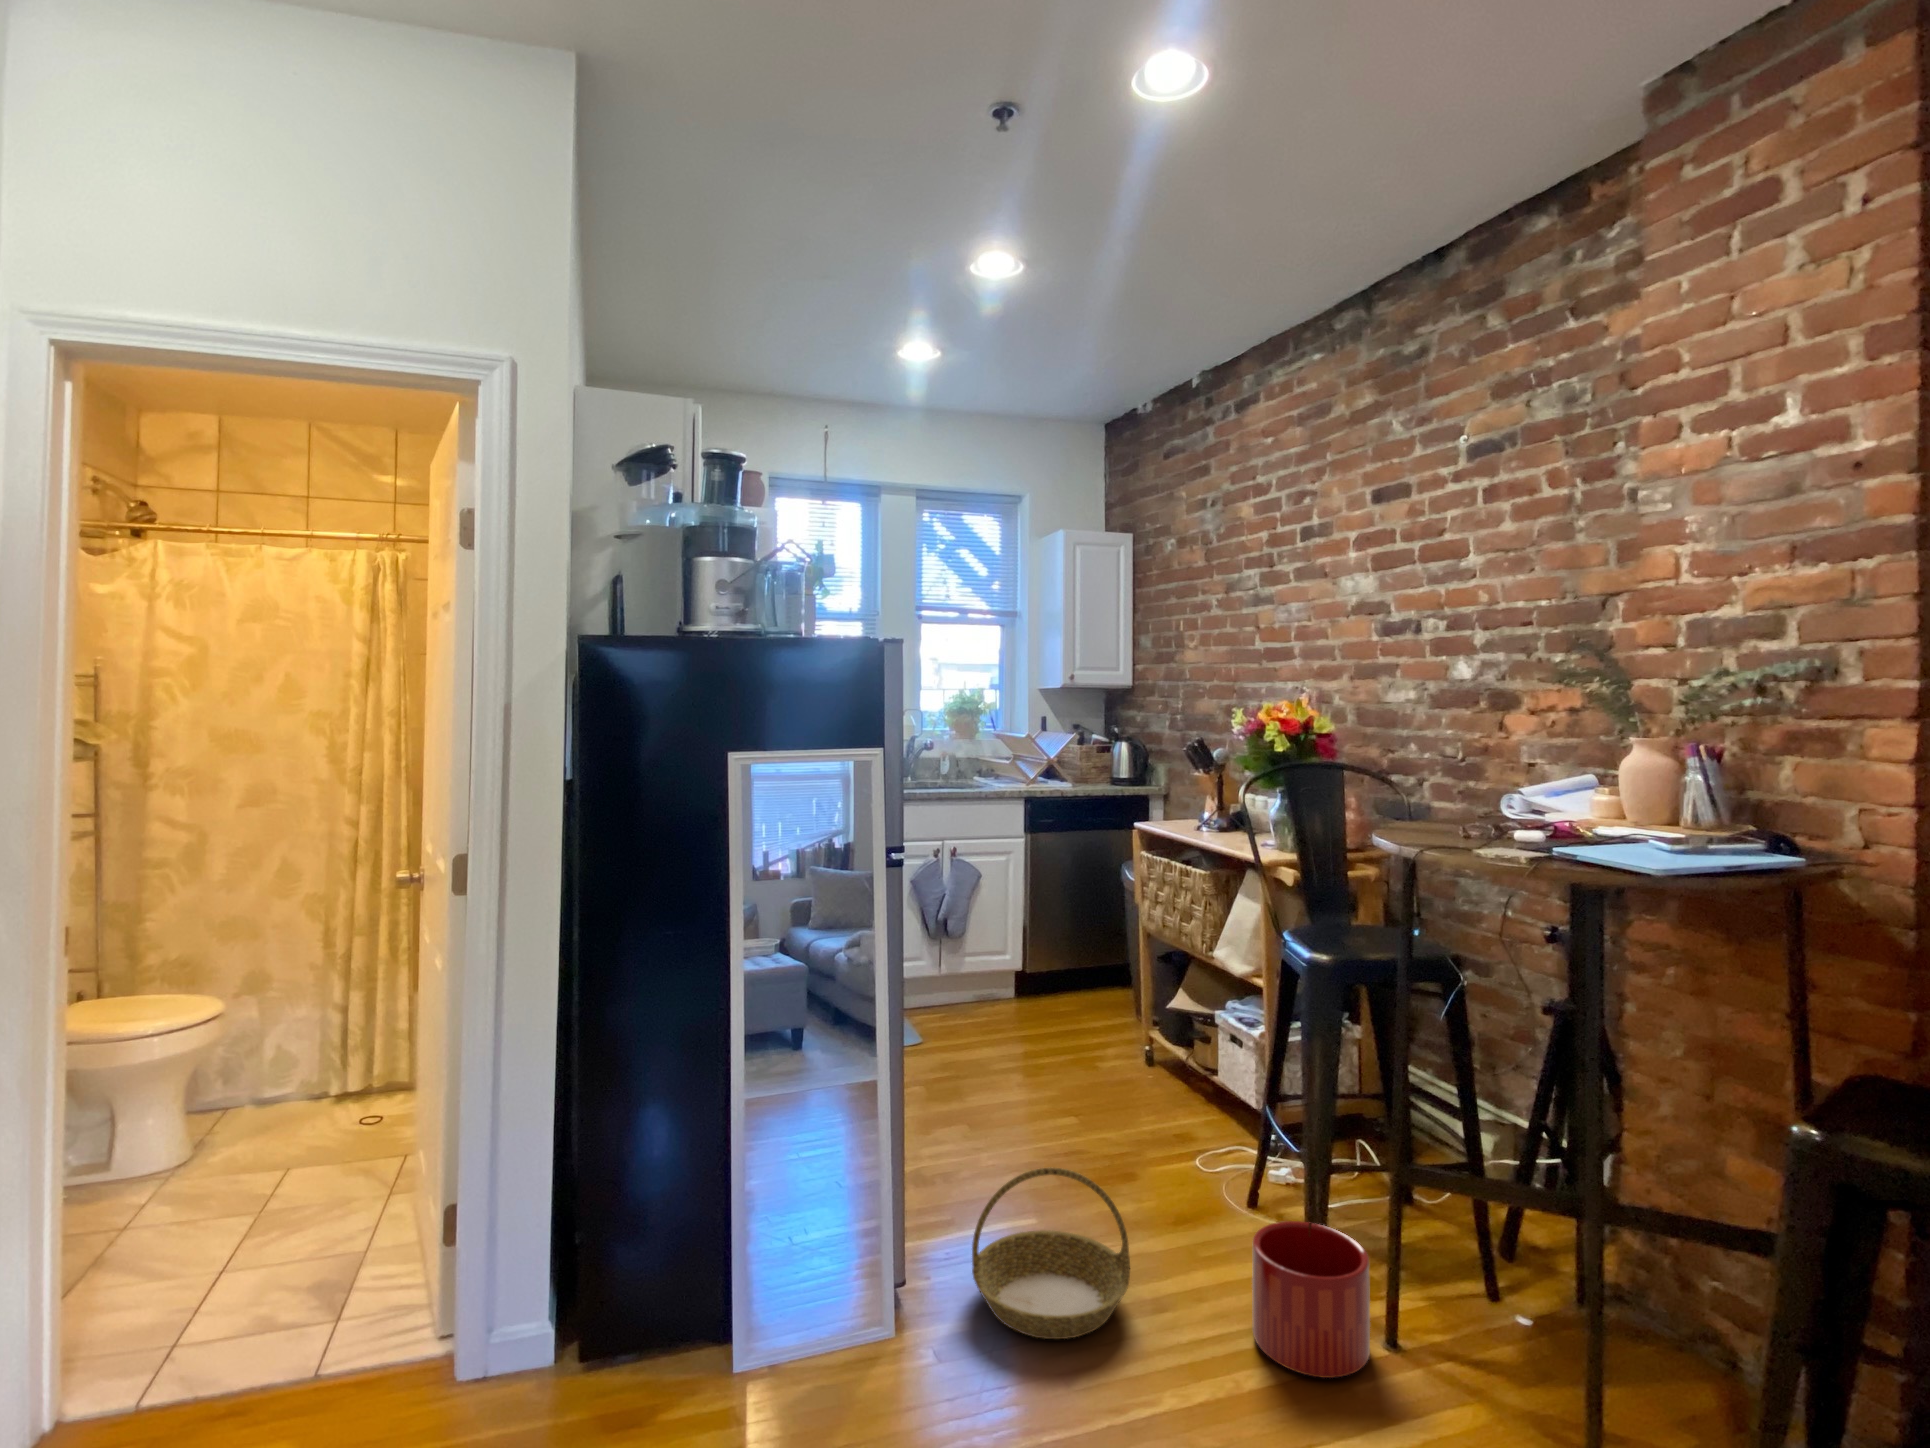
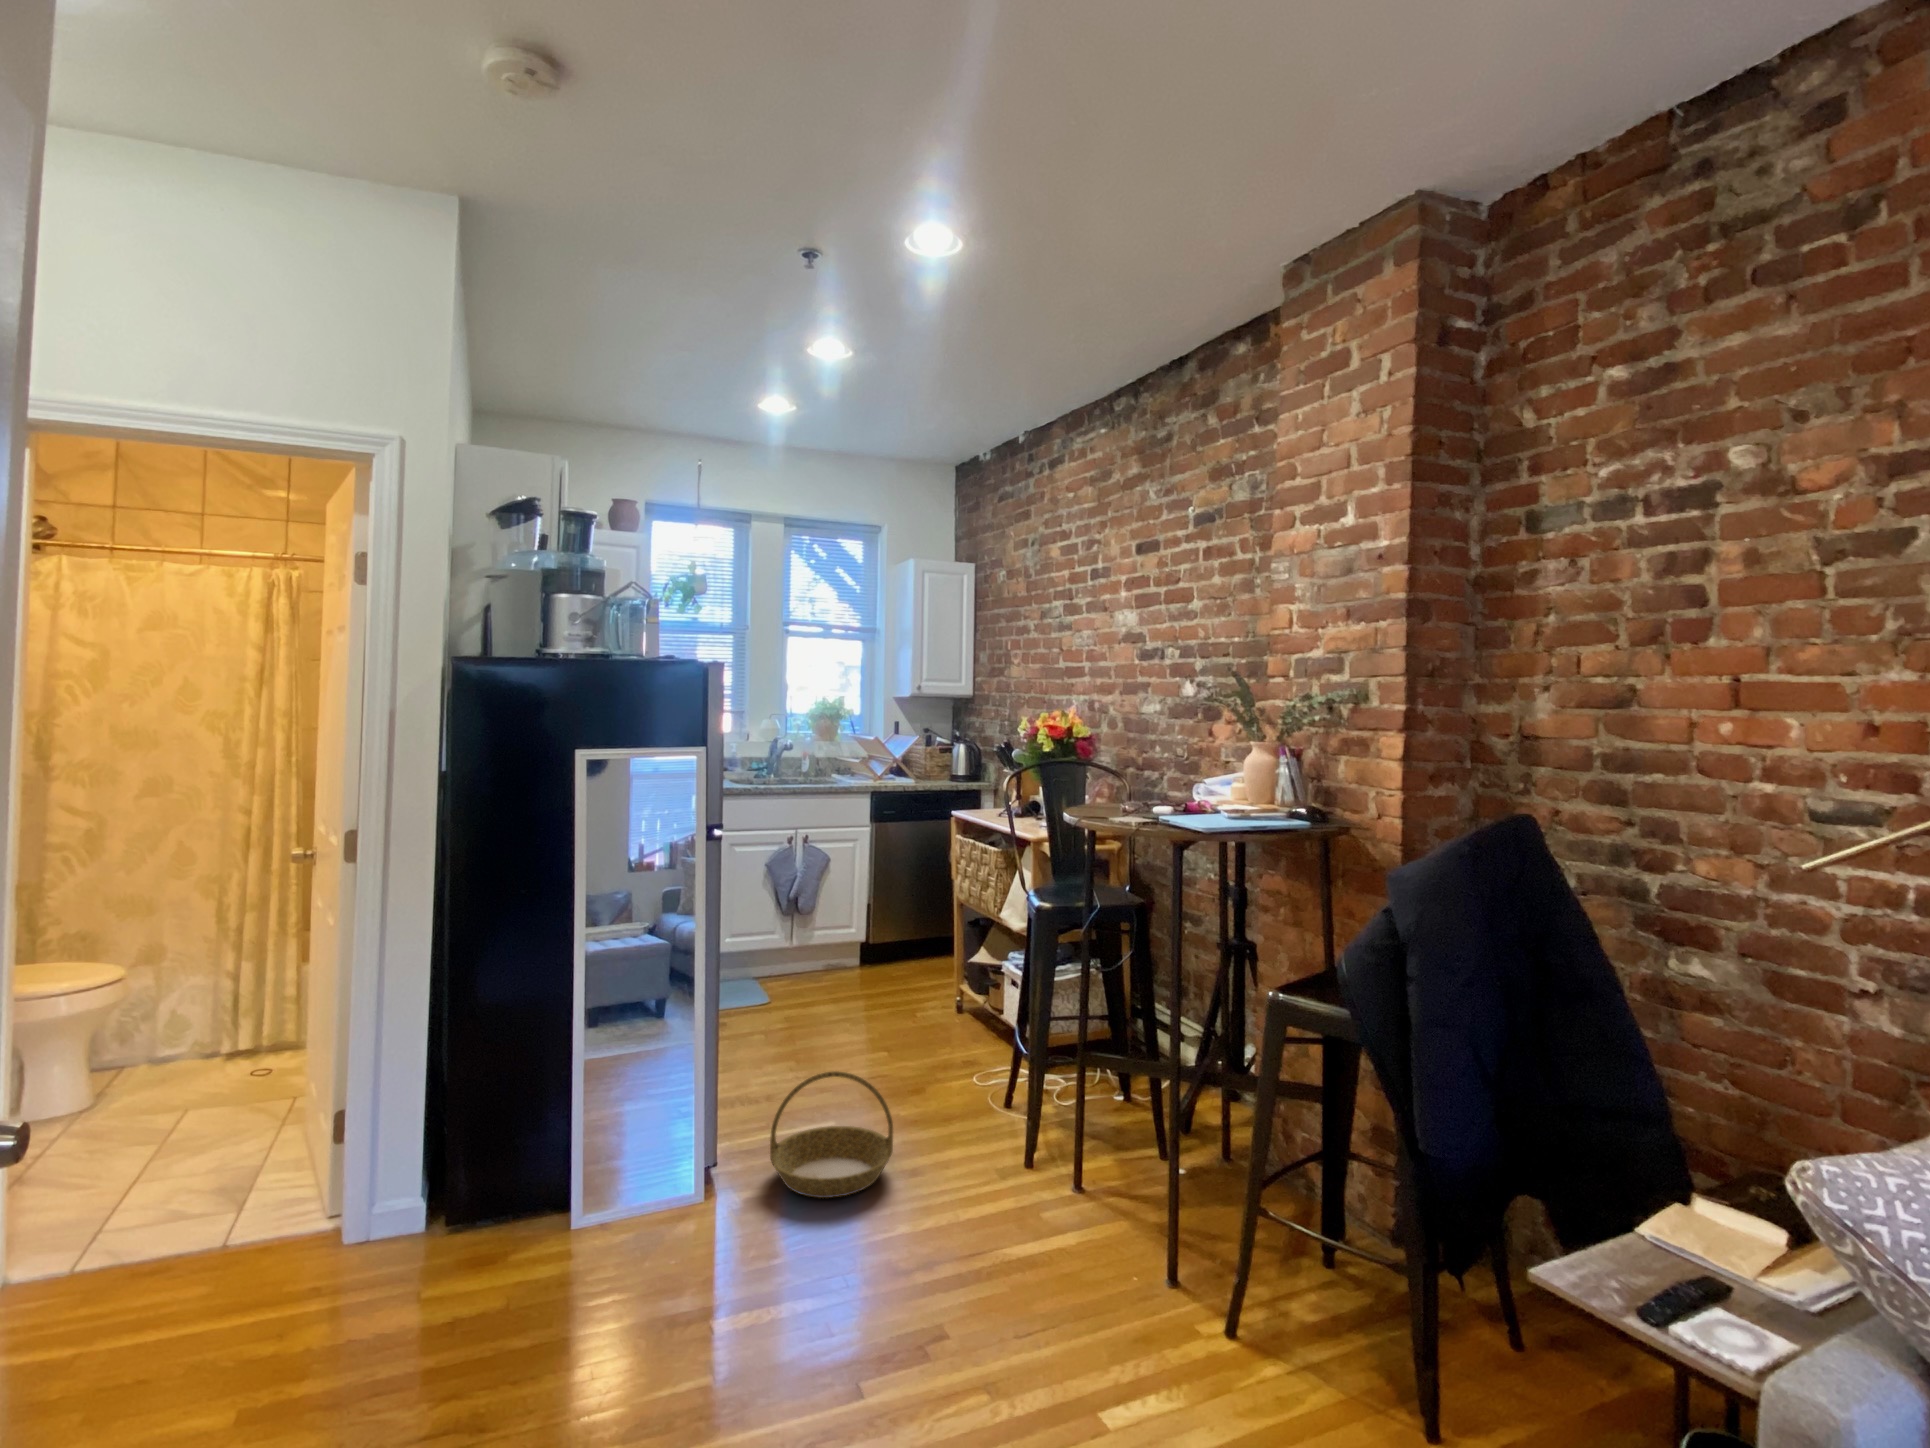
planter: present [1252,1221,1370,1378] -> none [980,1104,1062,1210]

